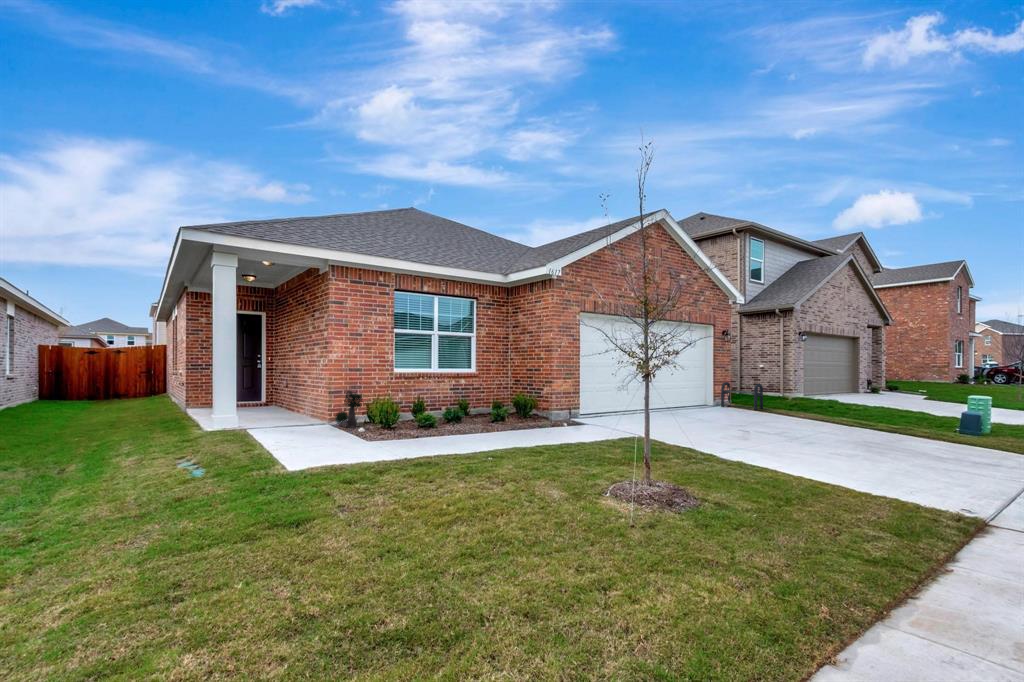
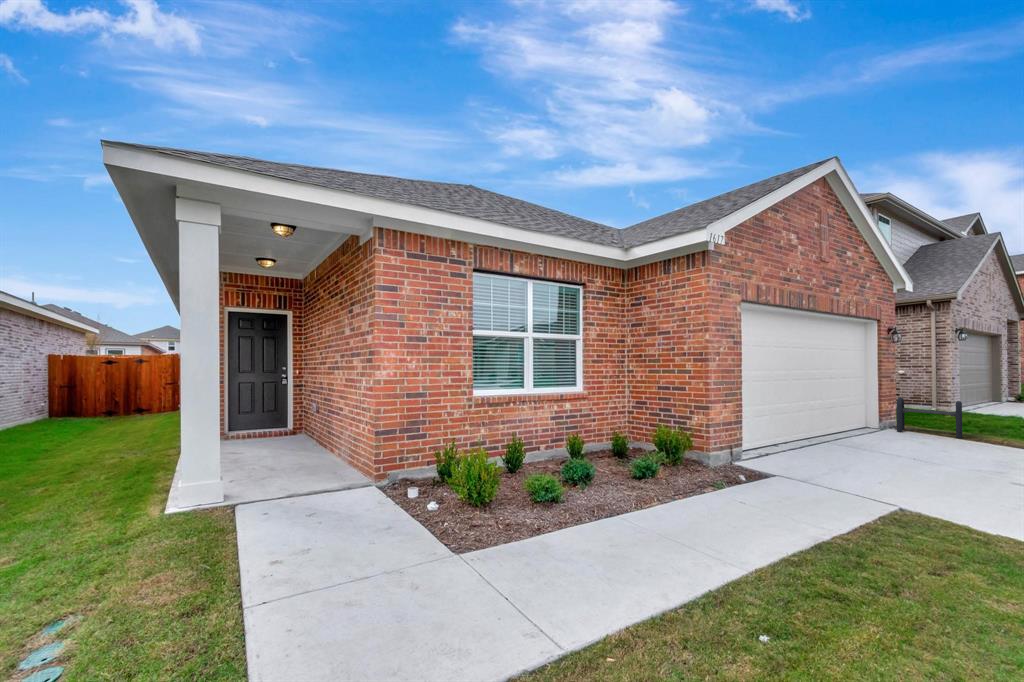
potted plant: present [335,391,363,428] -> none [384,430,433,495]

